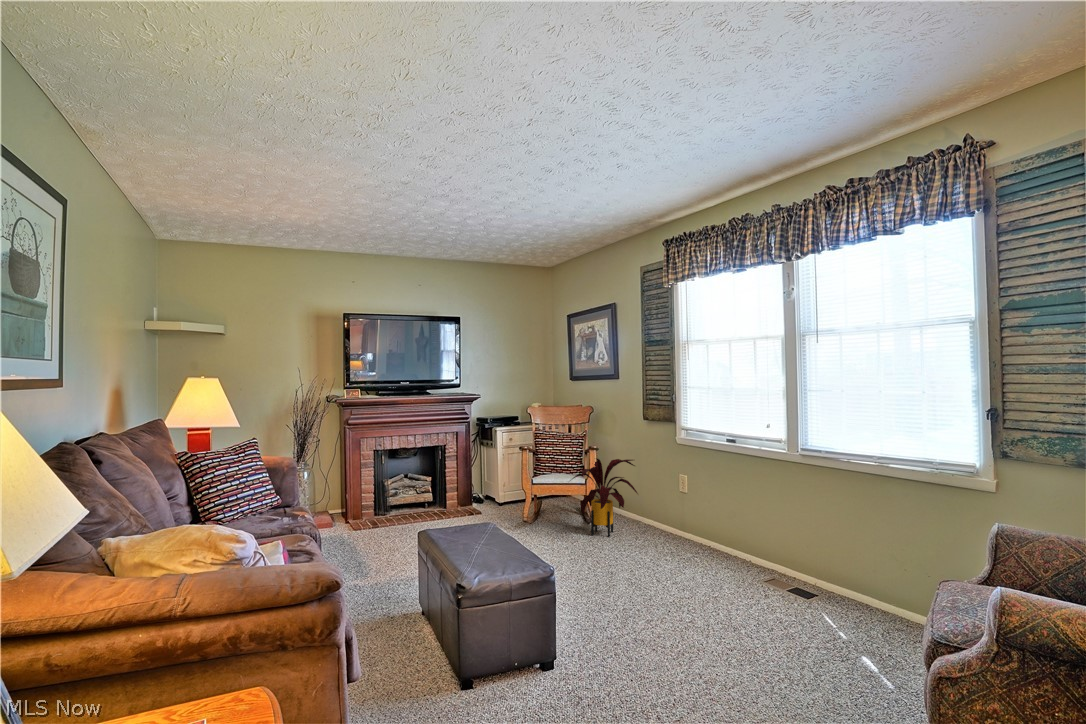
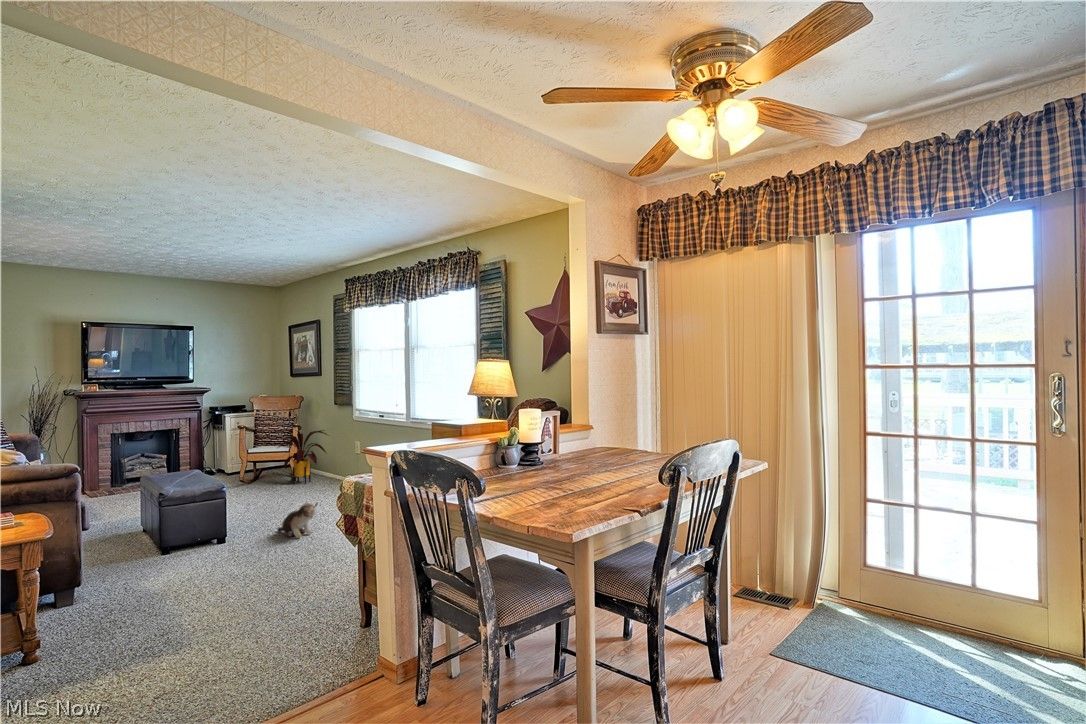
plush toy: none [633,626,725,693] -> present [278,503,318,538]

